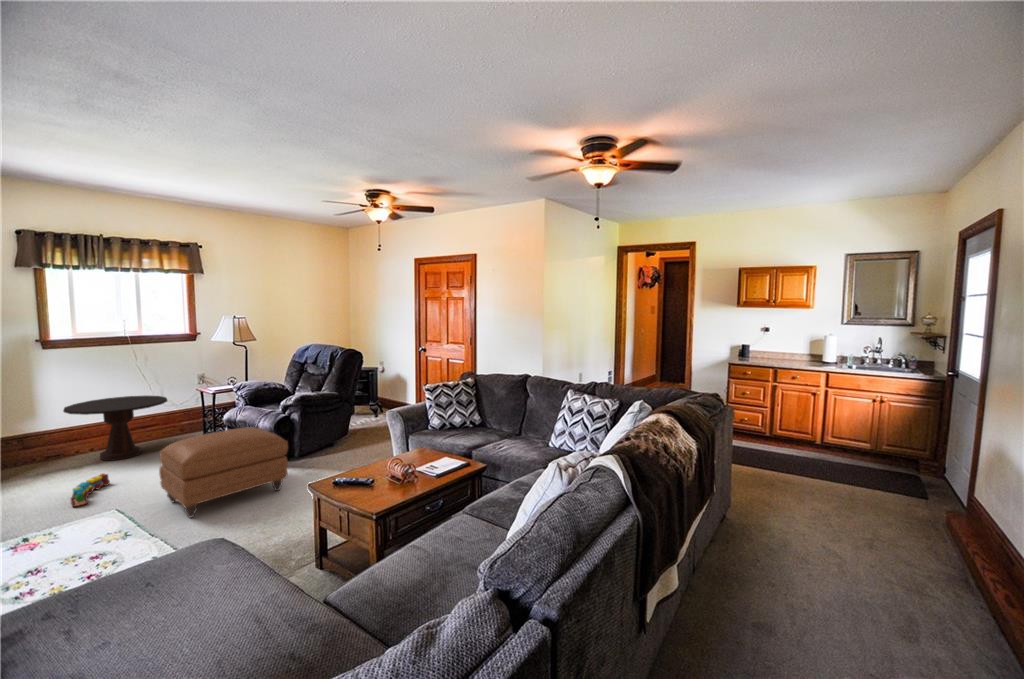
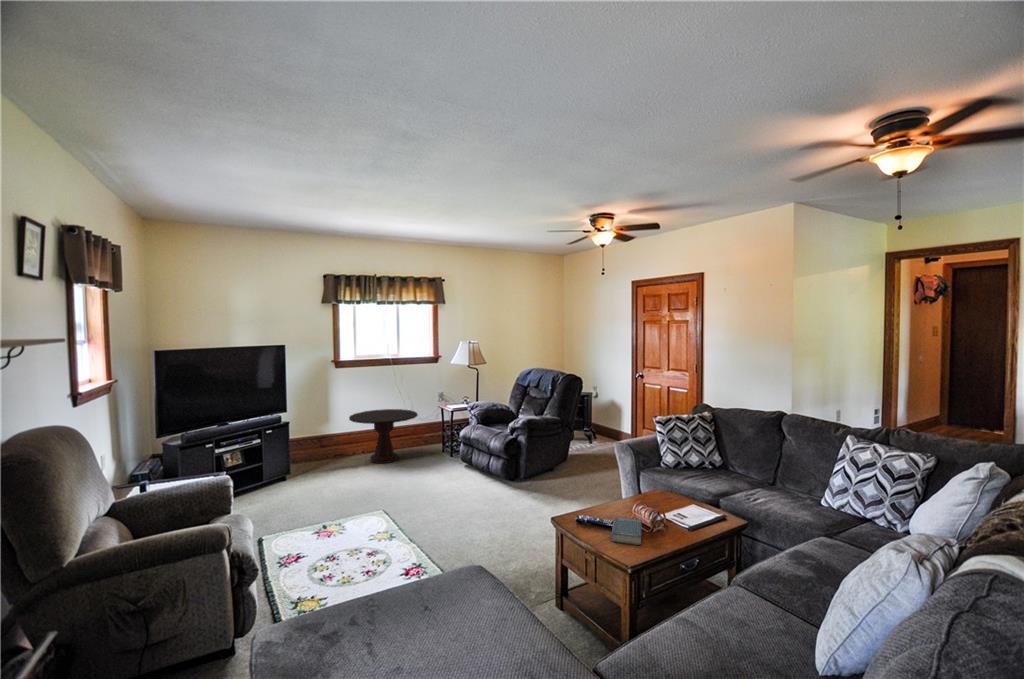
ottoman: present [159,427,288,517] -> none [418,447,521,526]
toy train: present [71,473,110,507] -> none [356,475,380,501]
hardback book: none [359,477,392,500] -> present [611,517,641,545]

